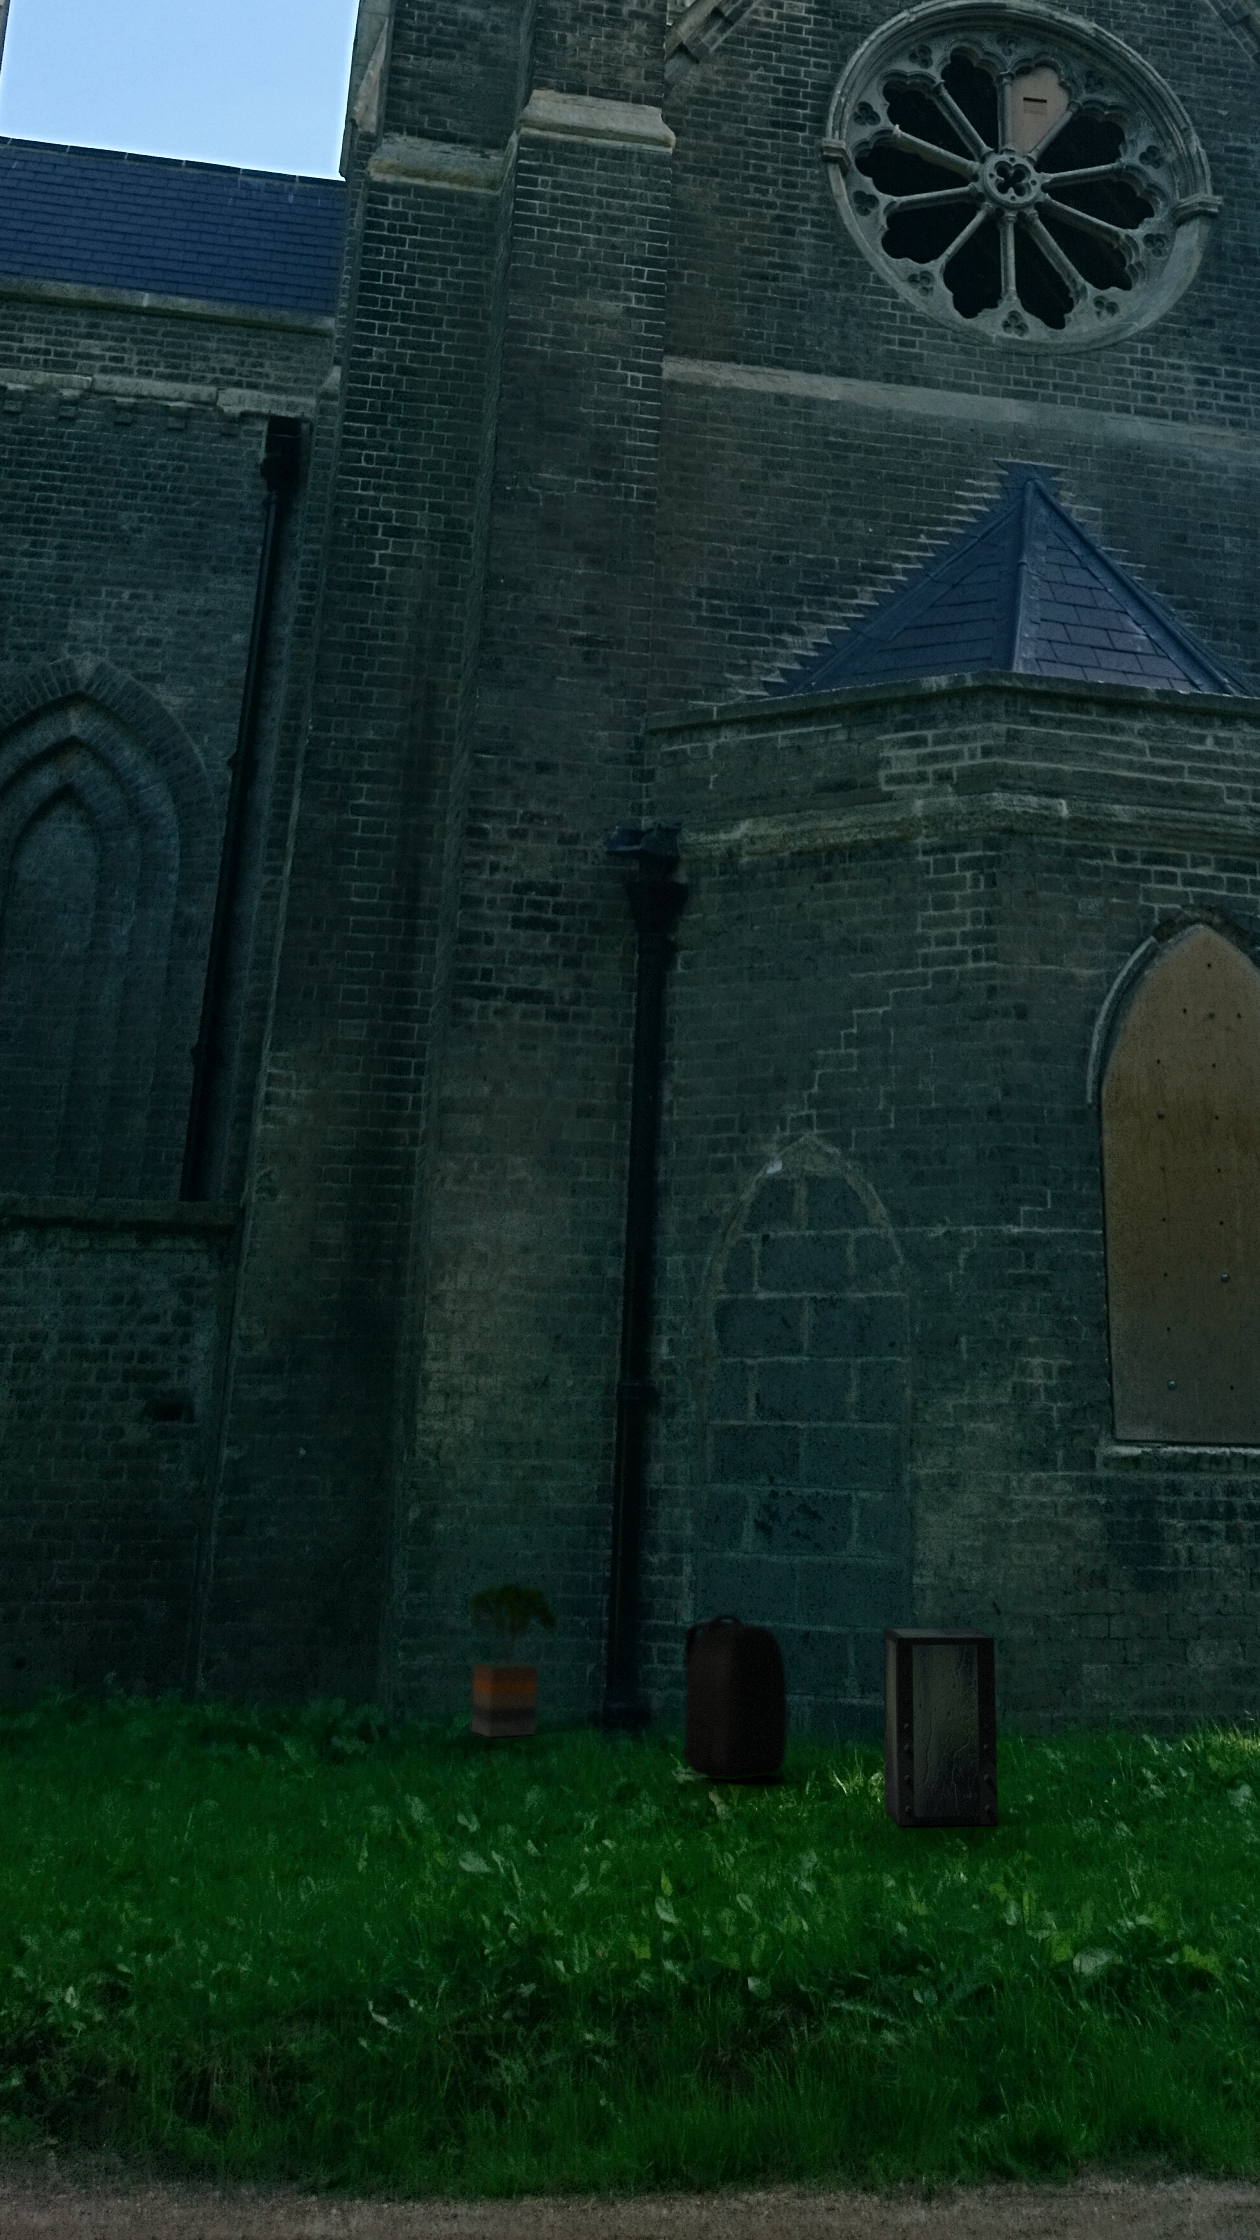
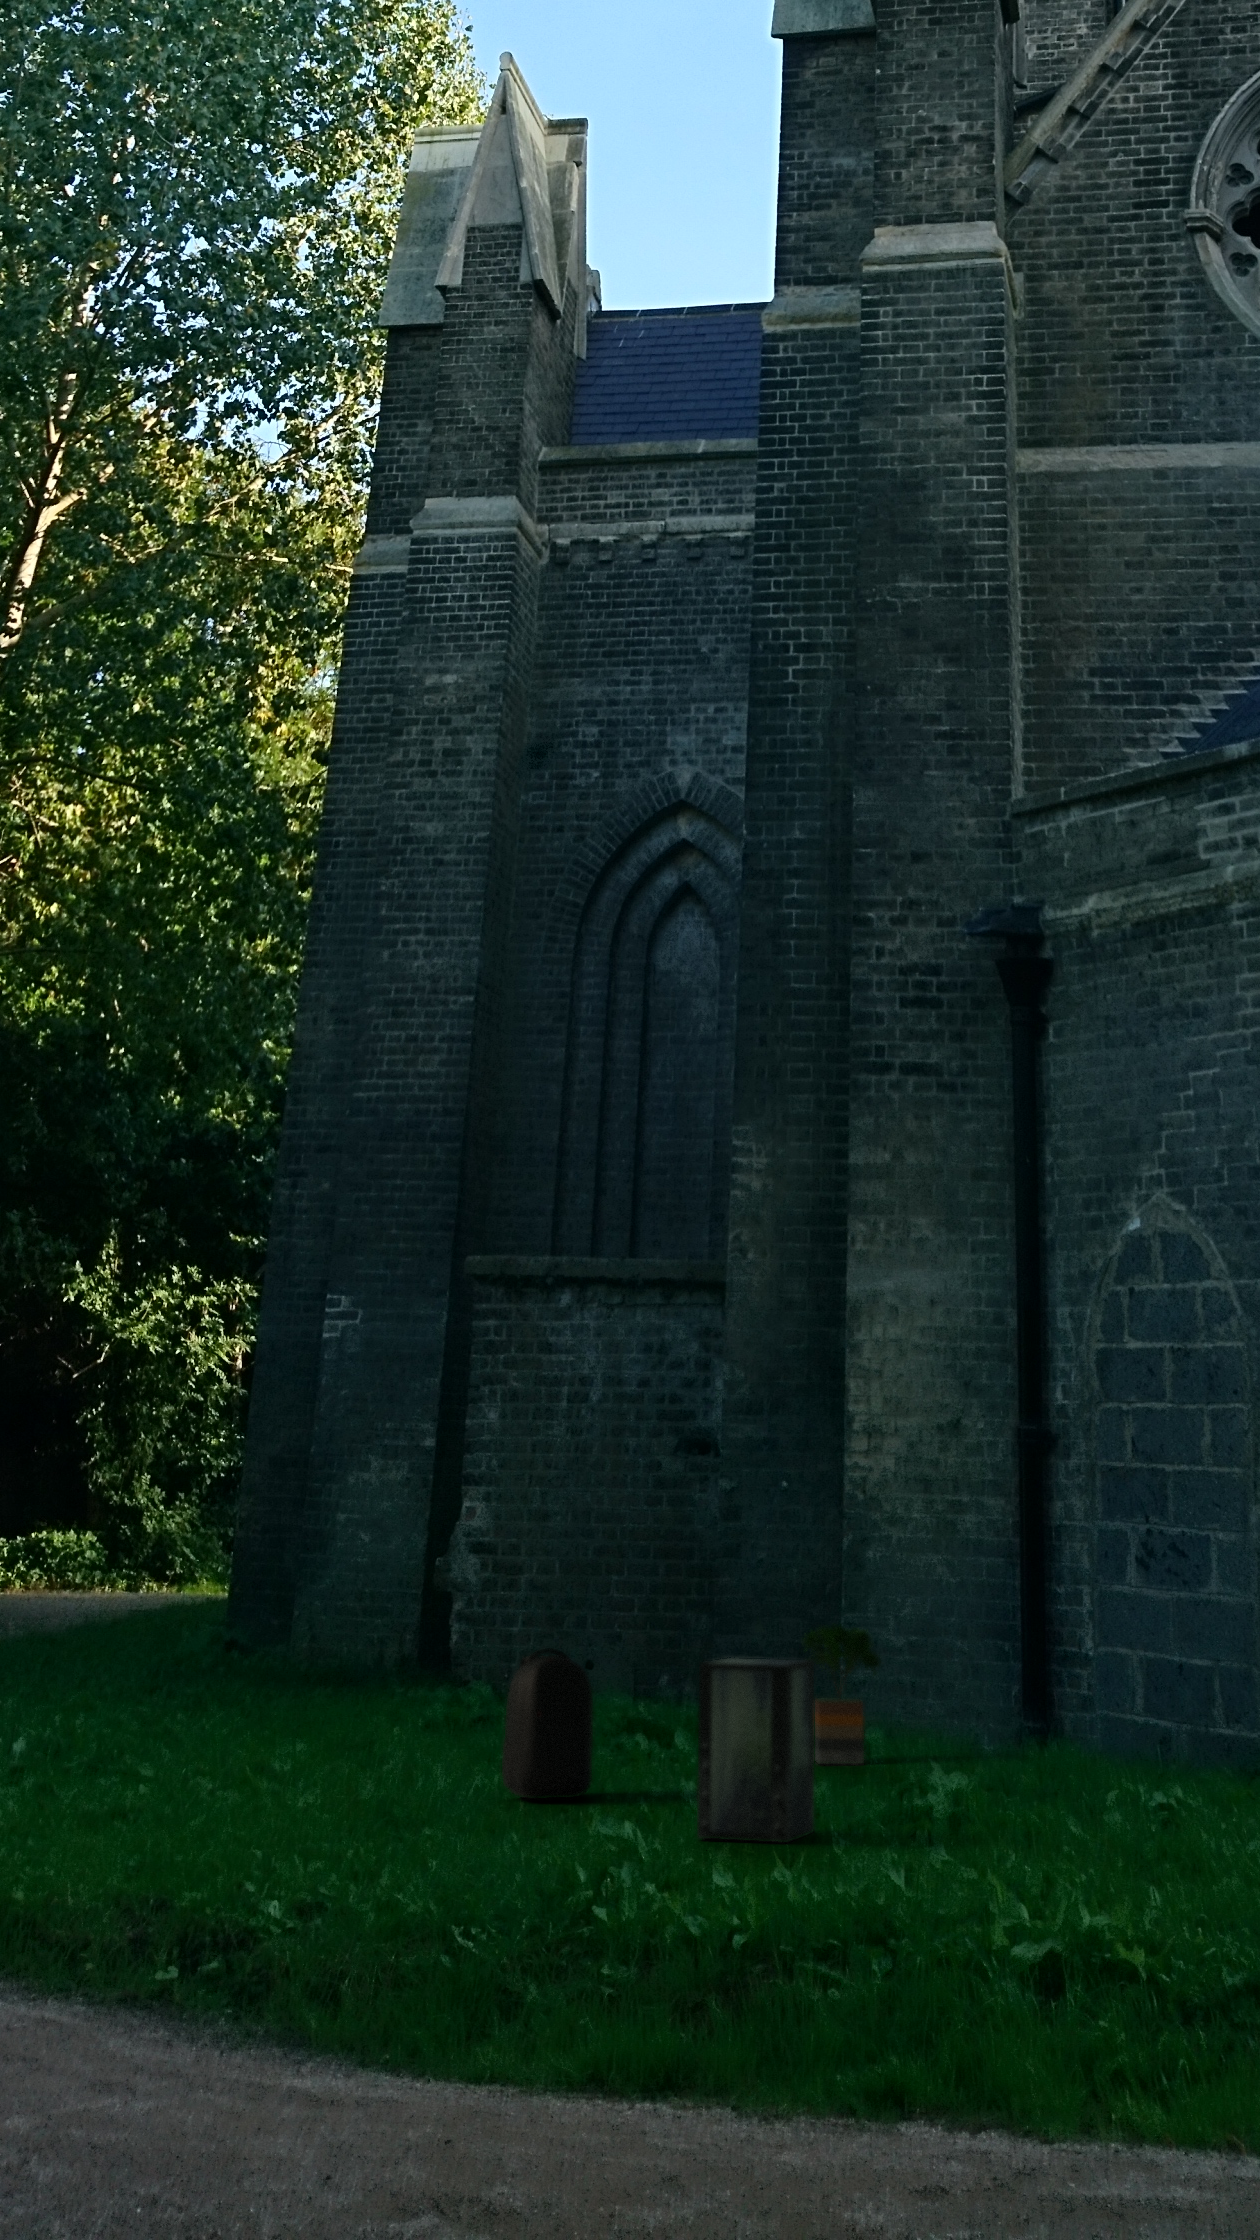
backpack: present [682,1614,787,1780] -> present [502,1648,593,1799]
storage box: present [884,1628,998,1825] -> present [697,1658,814,1843]

